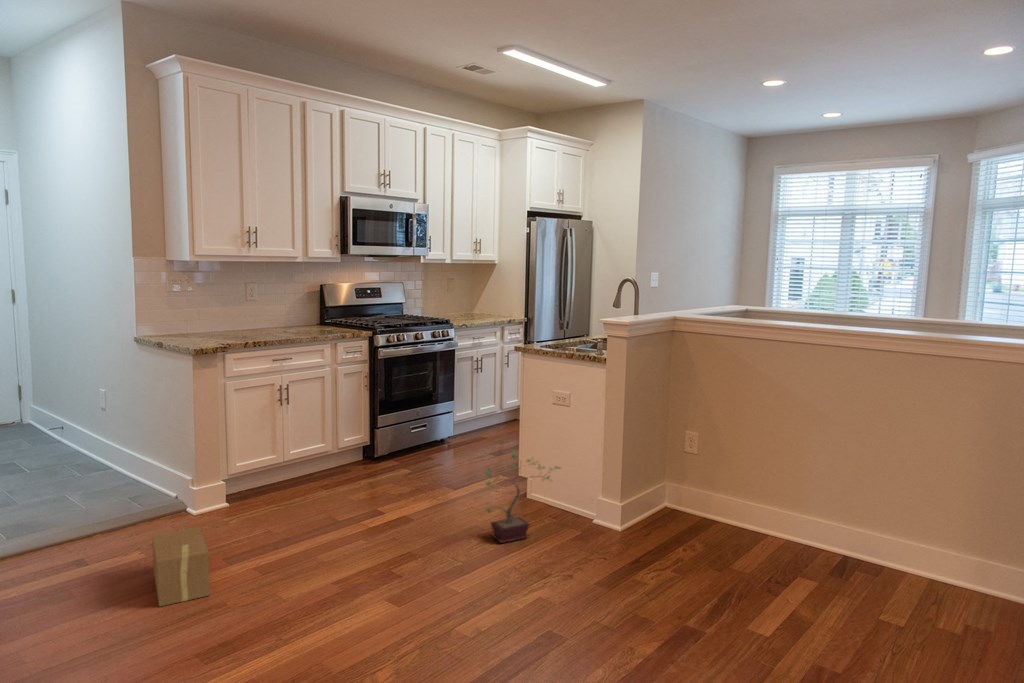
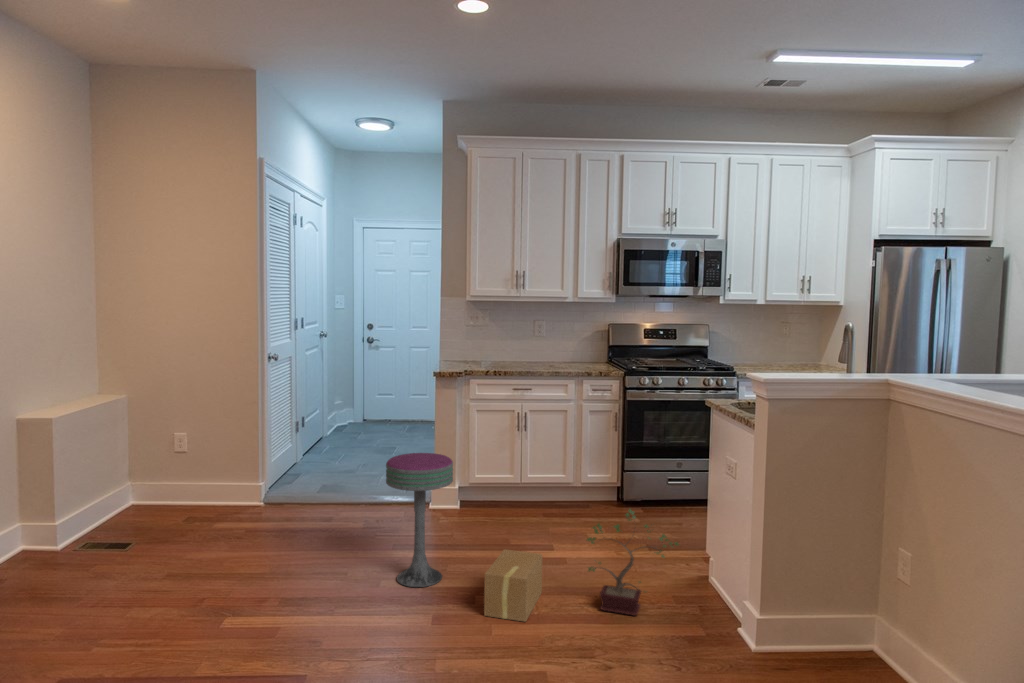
bar stool: none [268,439,348,592] -> present [386,453,453,587]
cardboard box: present [152,527,210,607] -> present [484,550,542,622]

